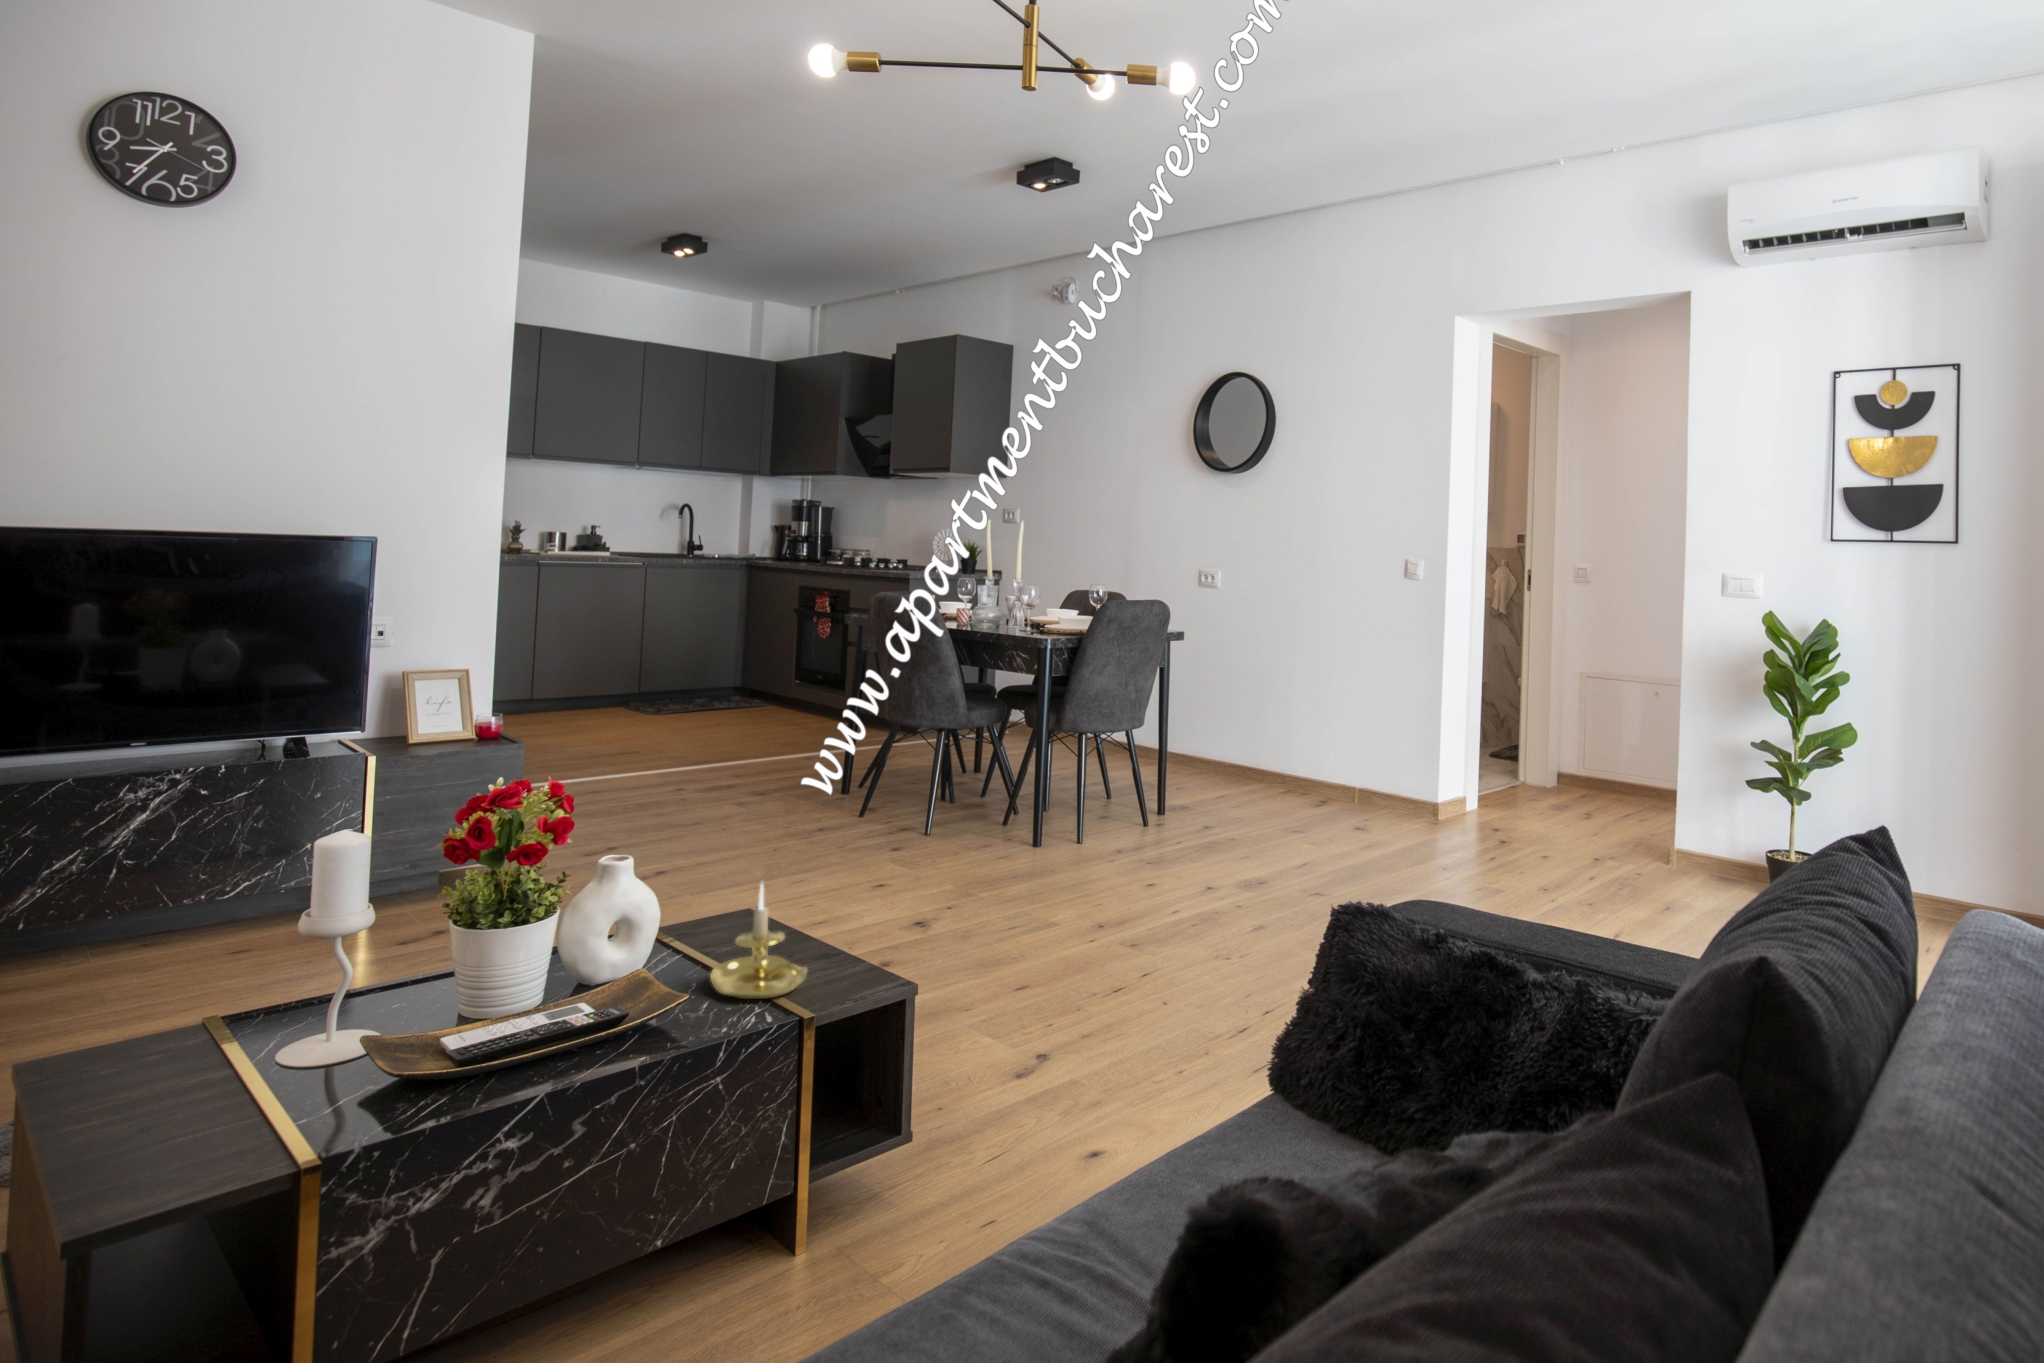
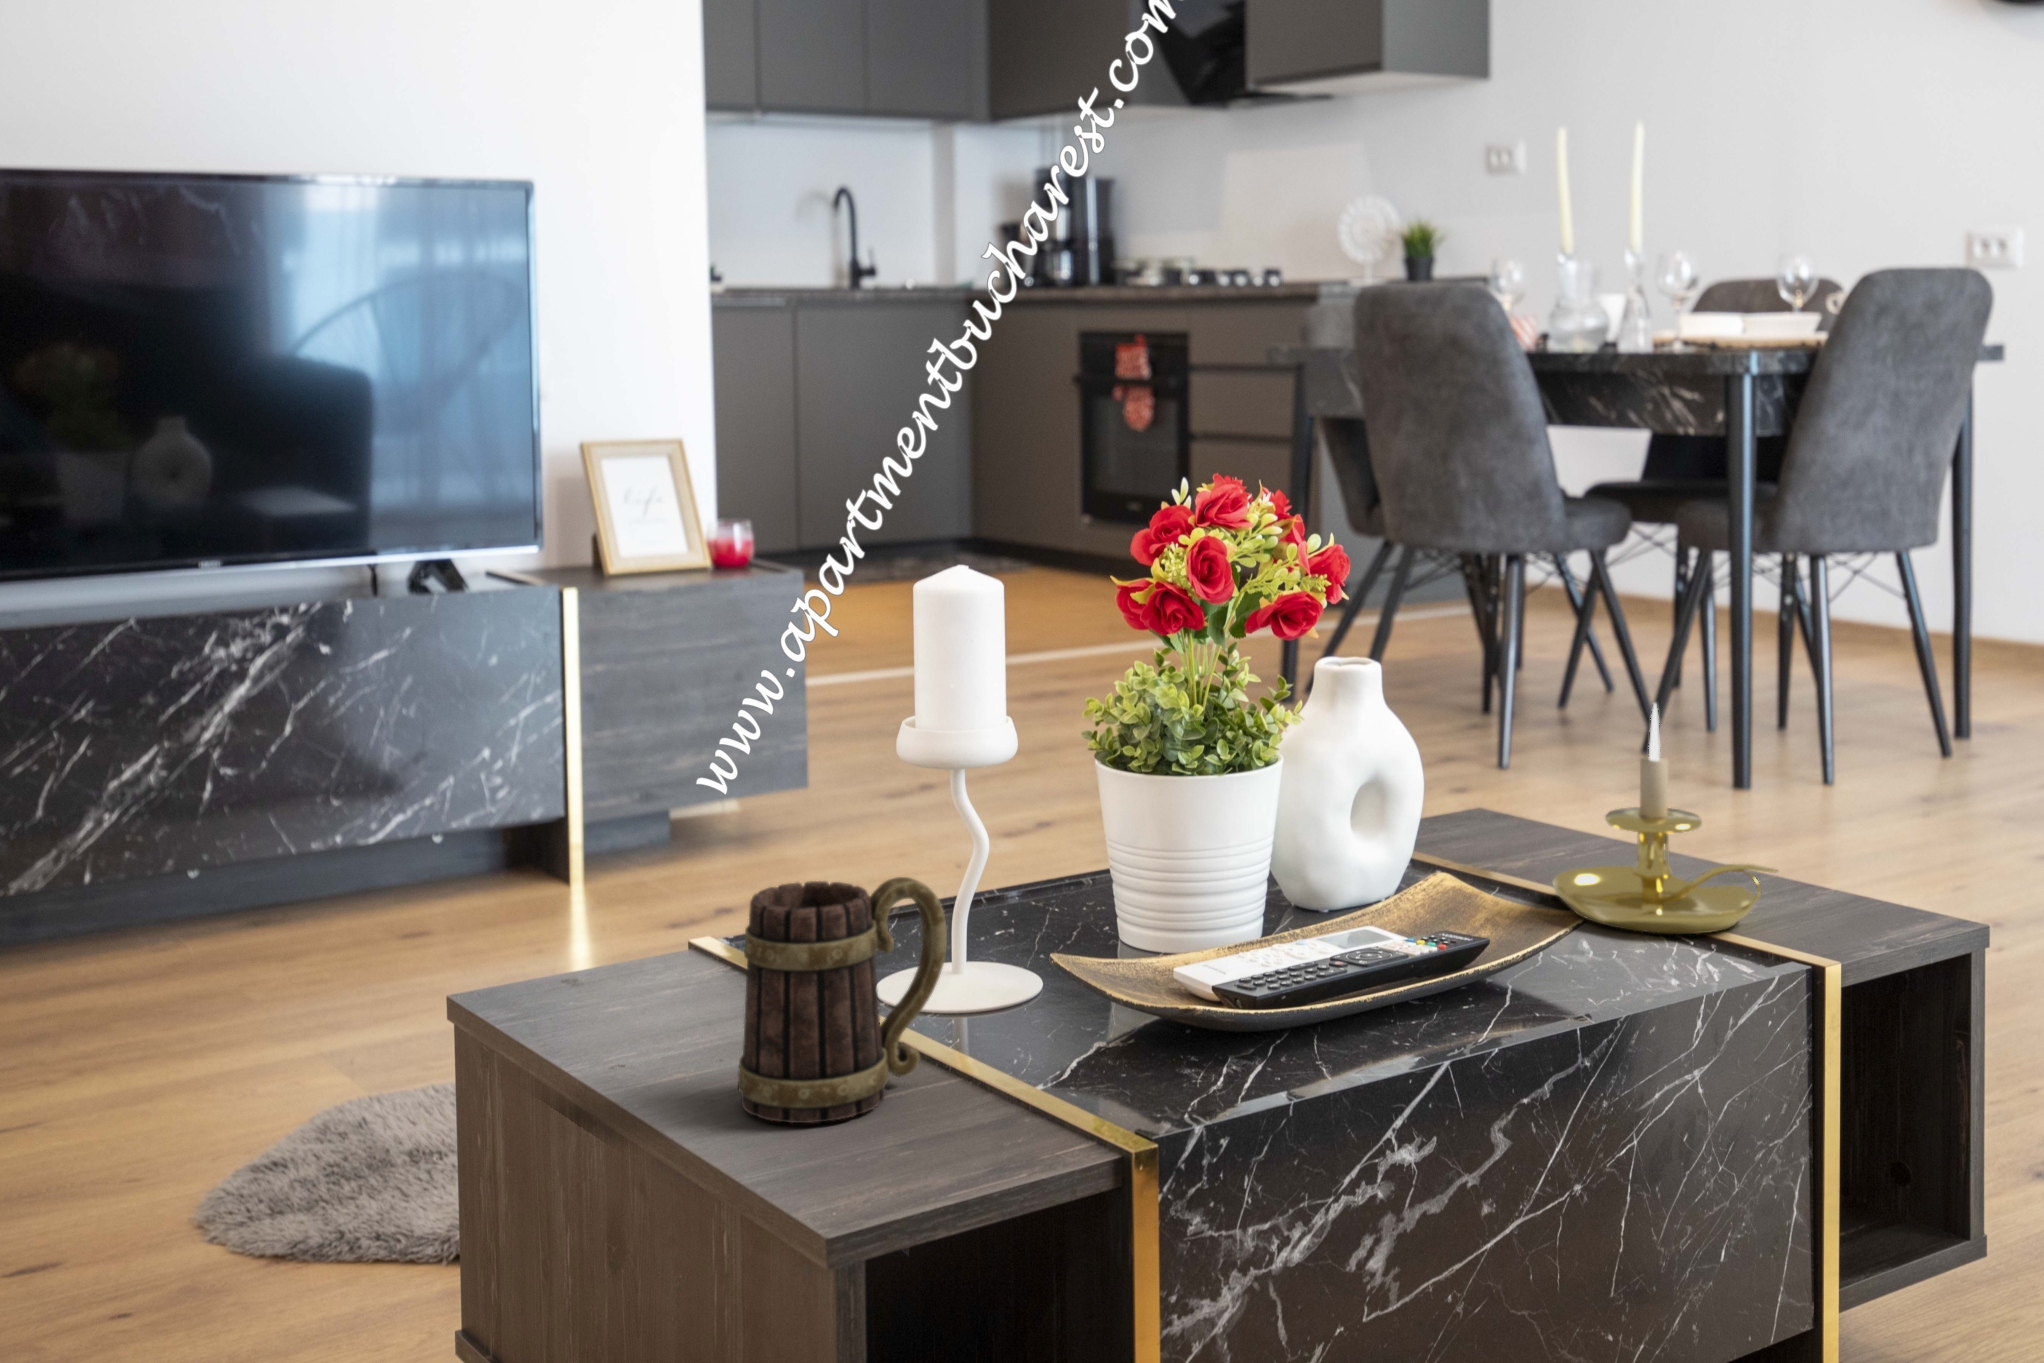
mug: none [110,1019,259,1159] -> present [738,877,947,1123]

